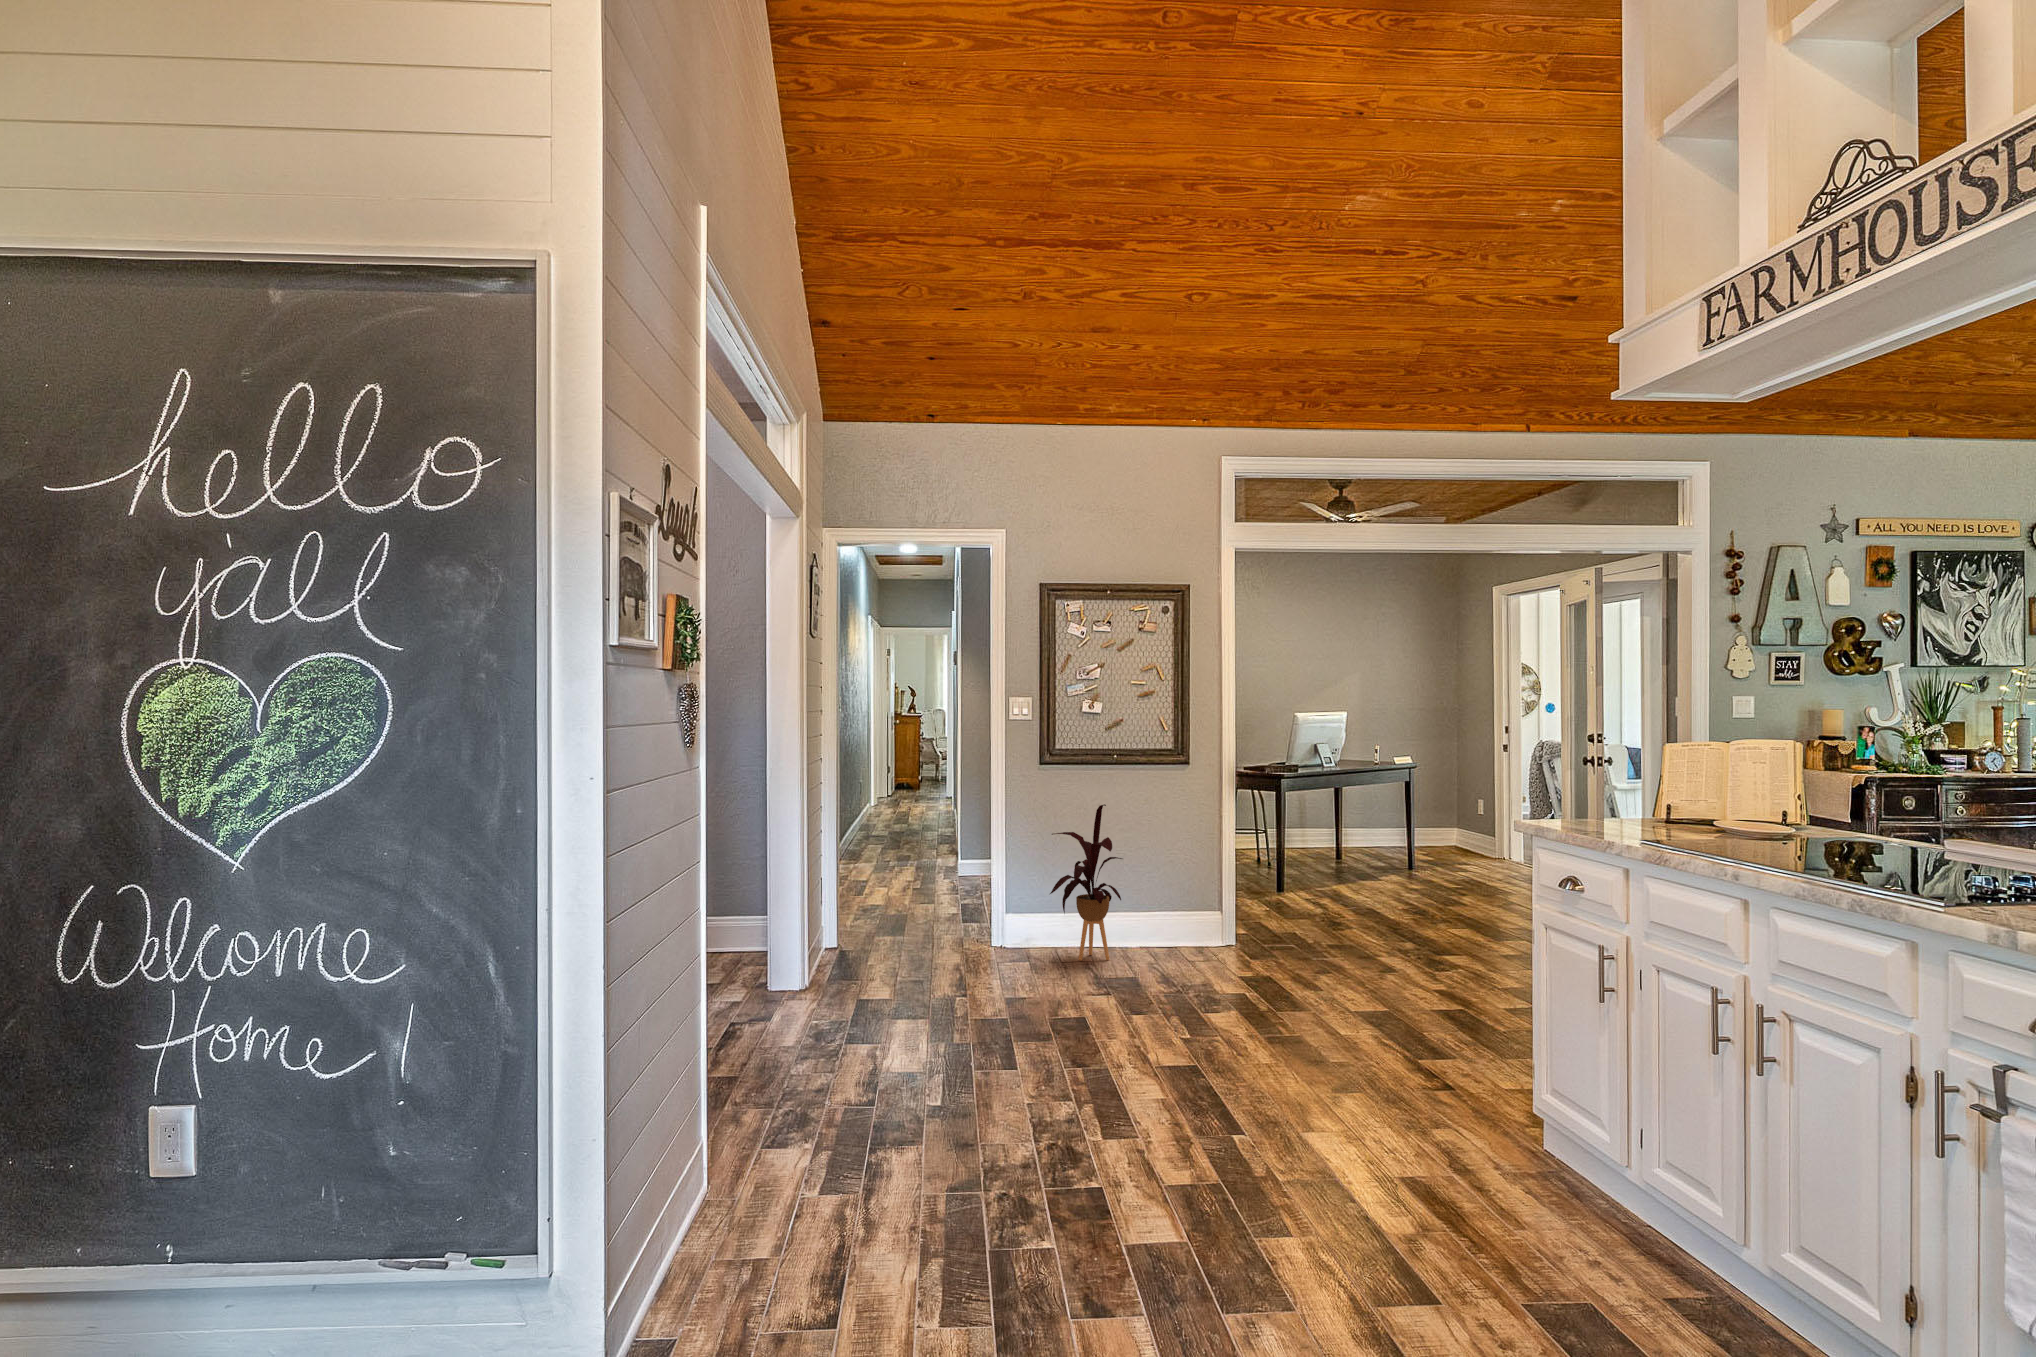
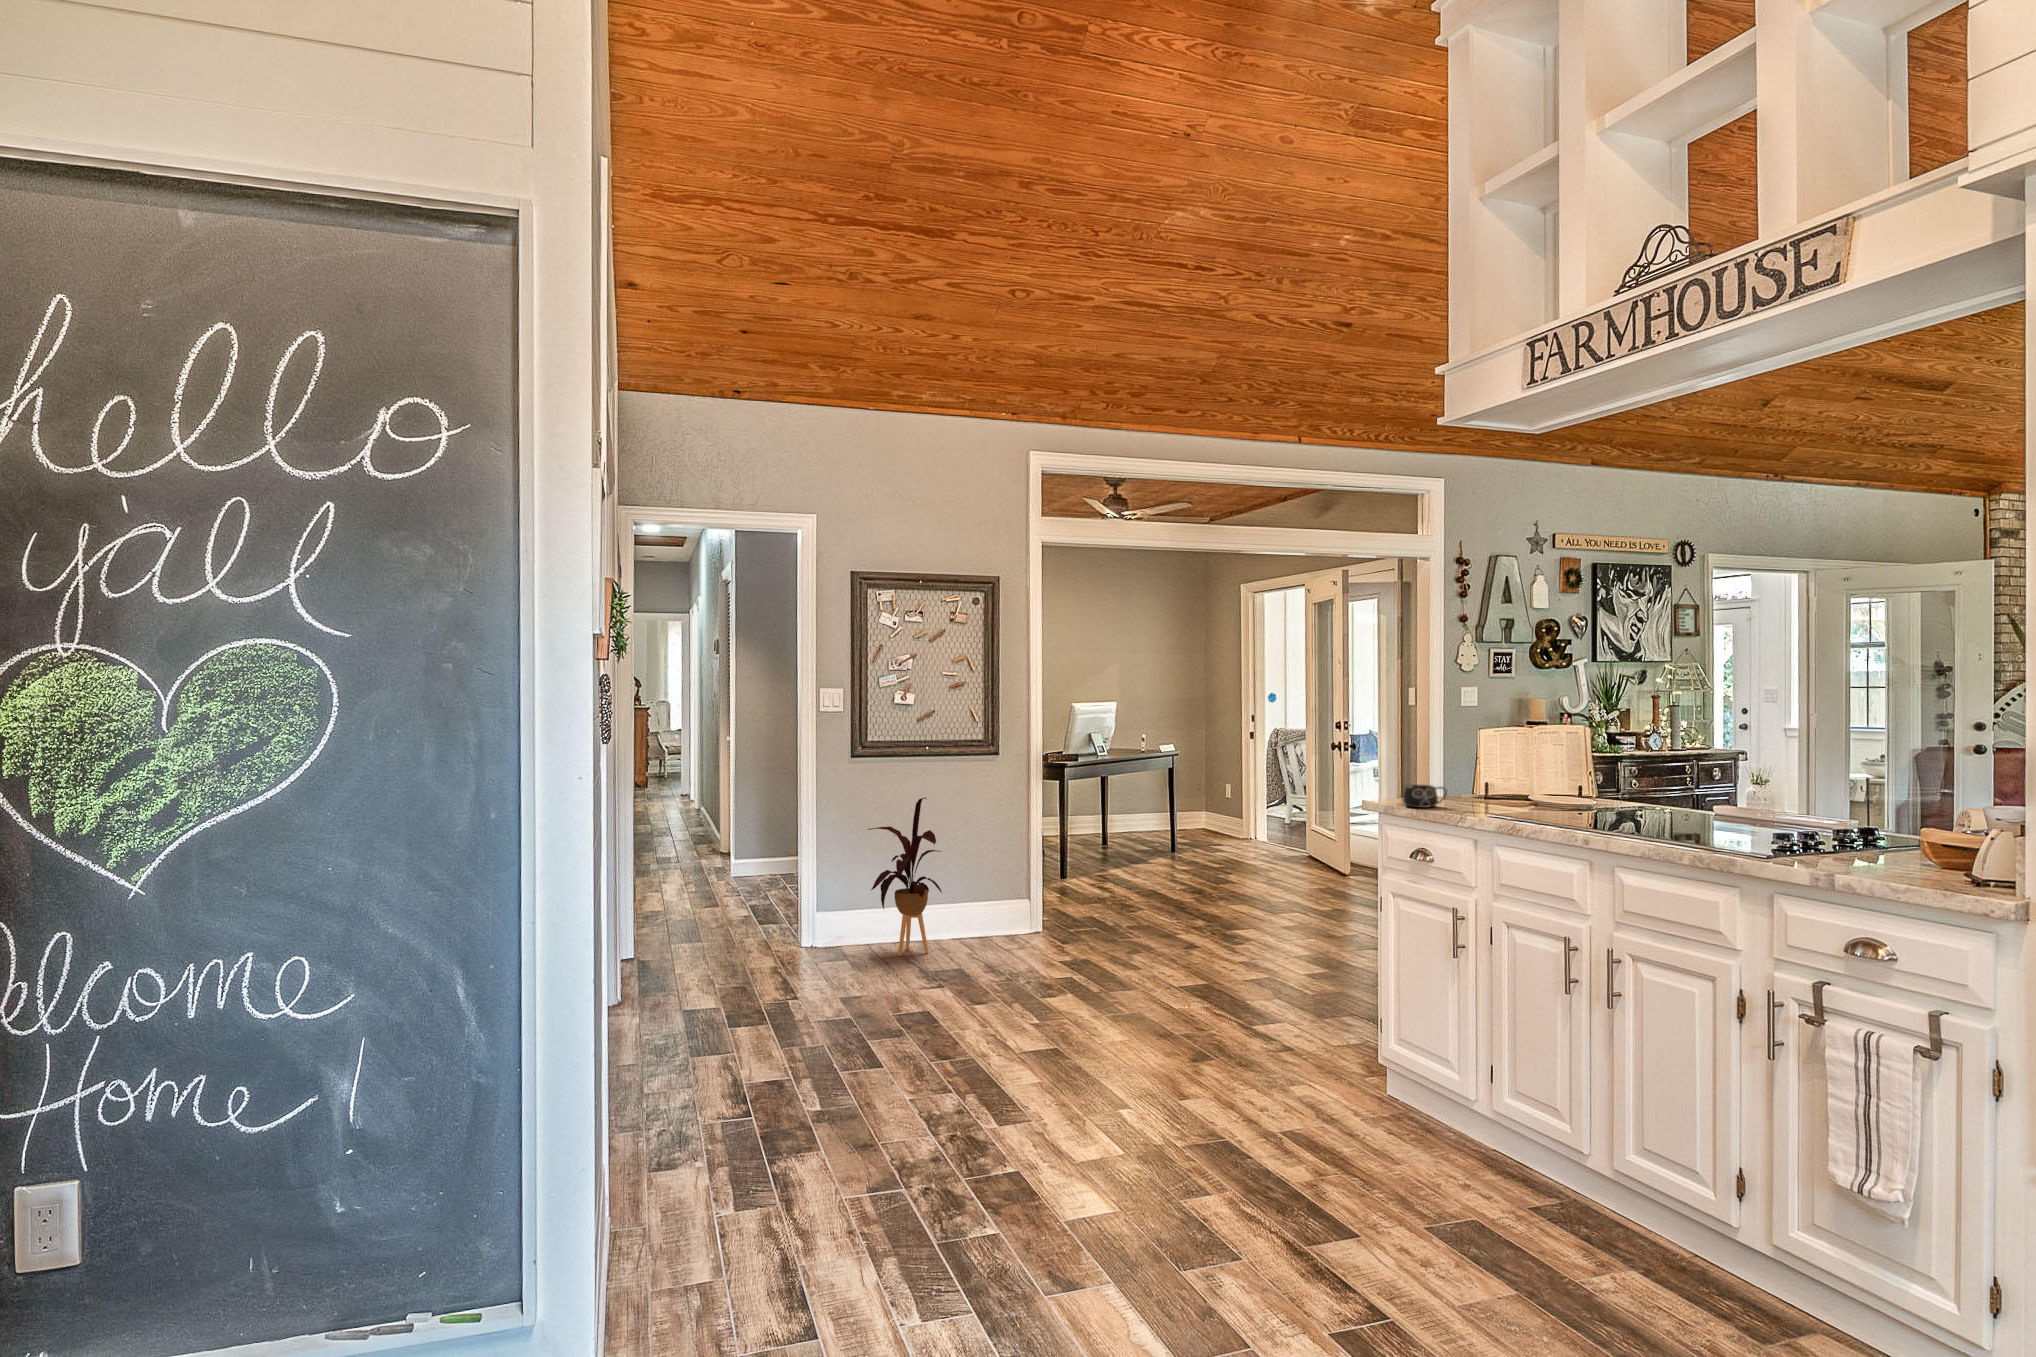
mug: none [1551,807,1604,833] -> present [1403,785,1447,808]

